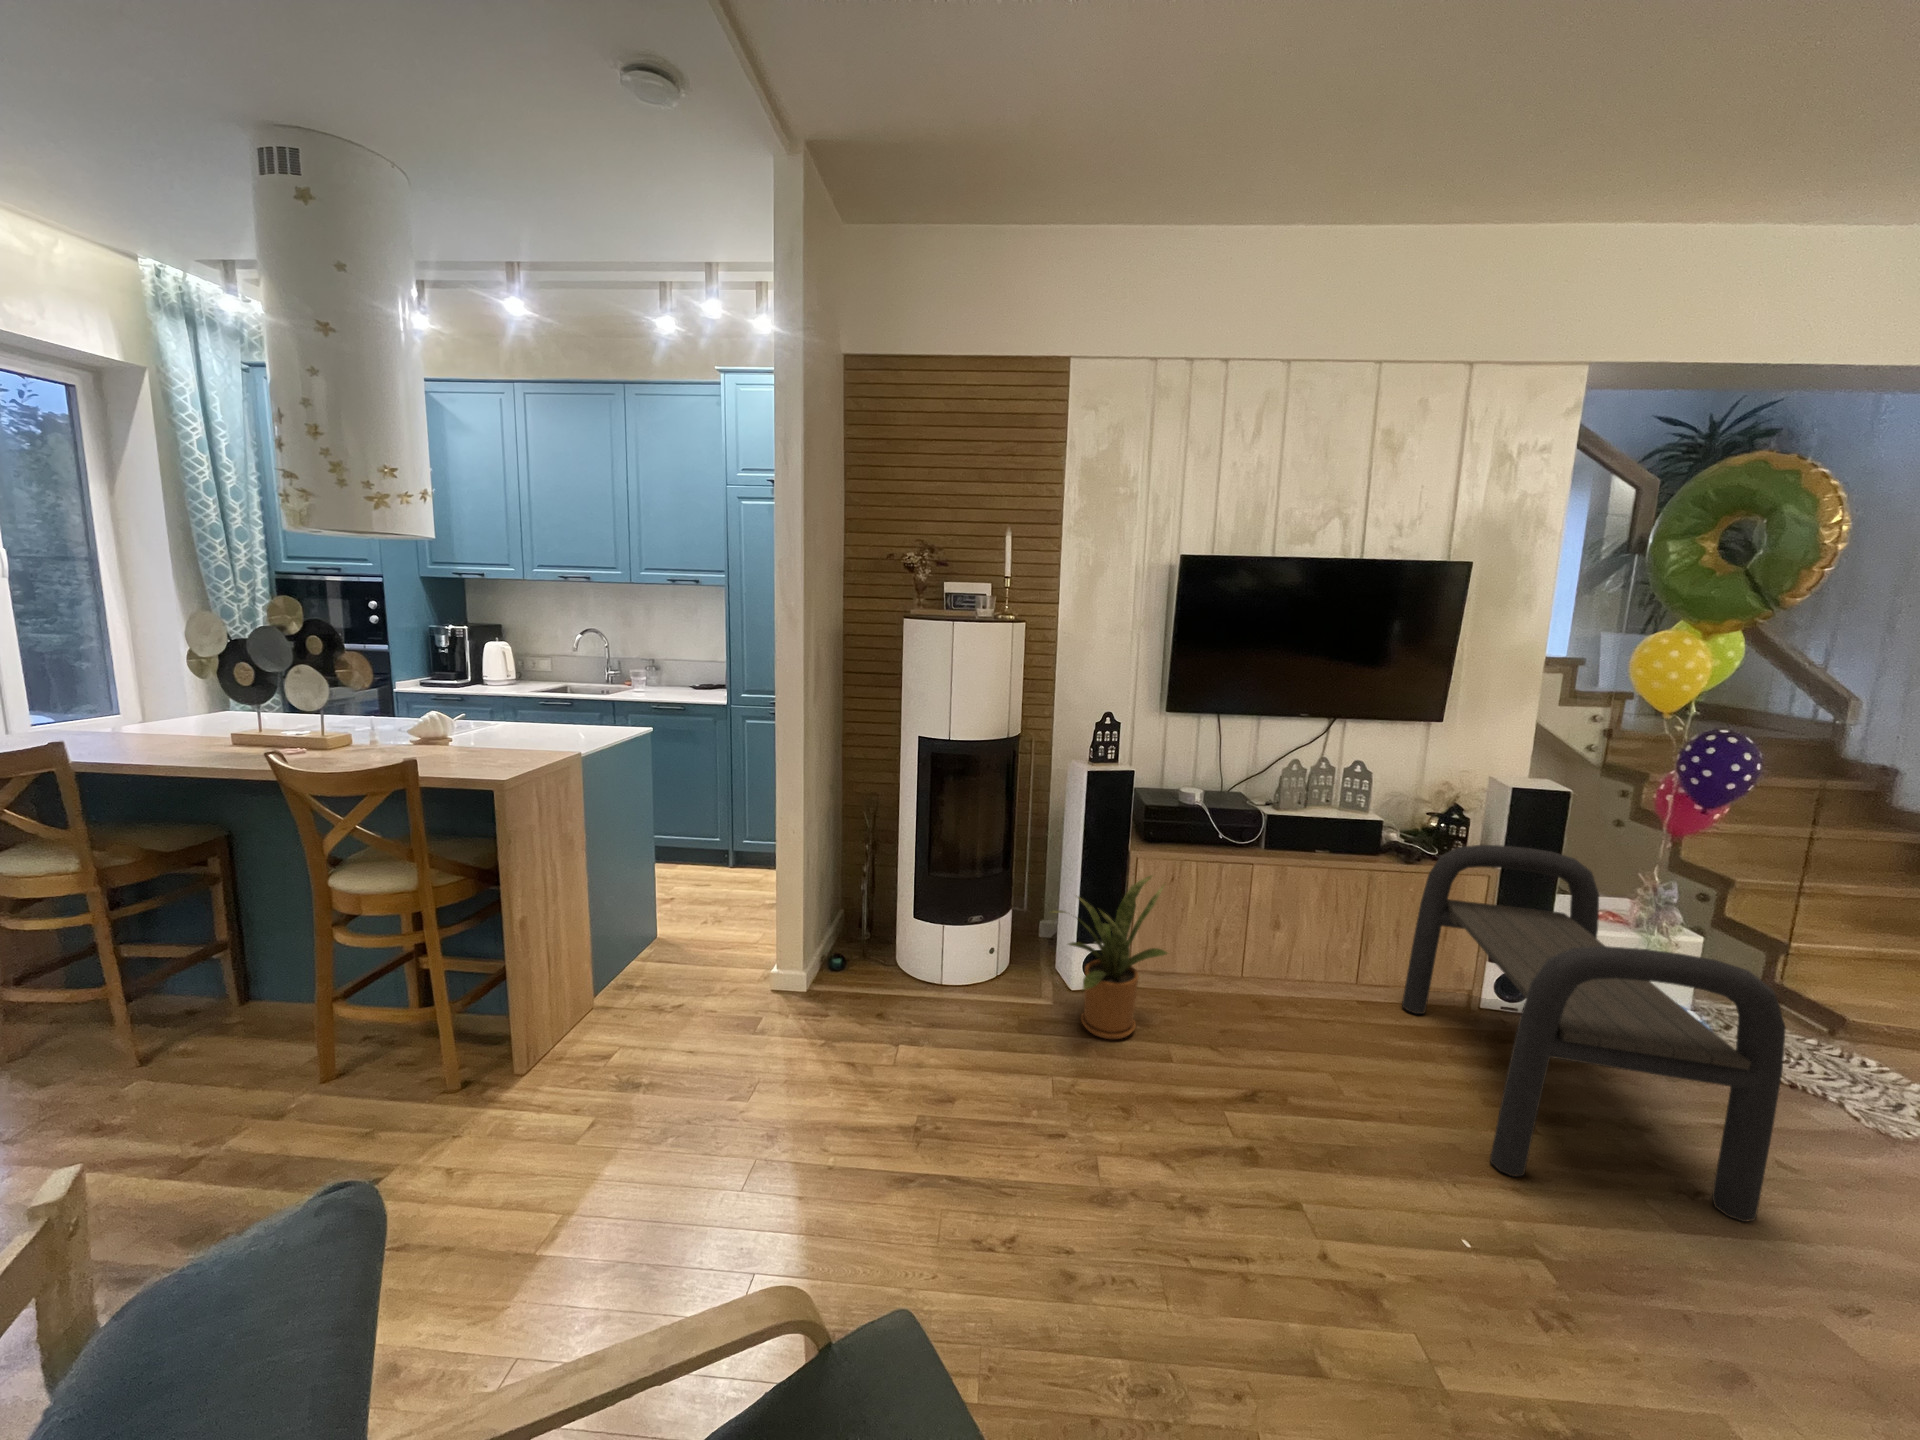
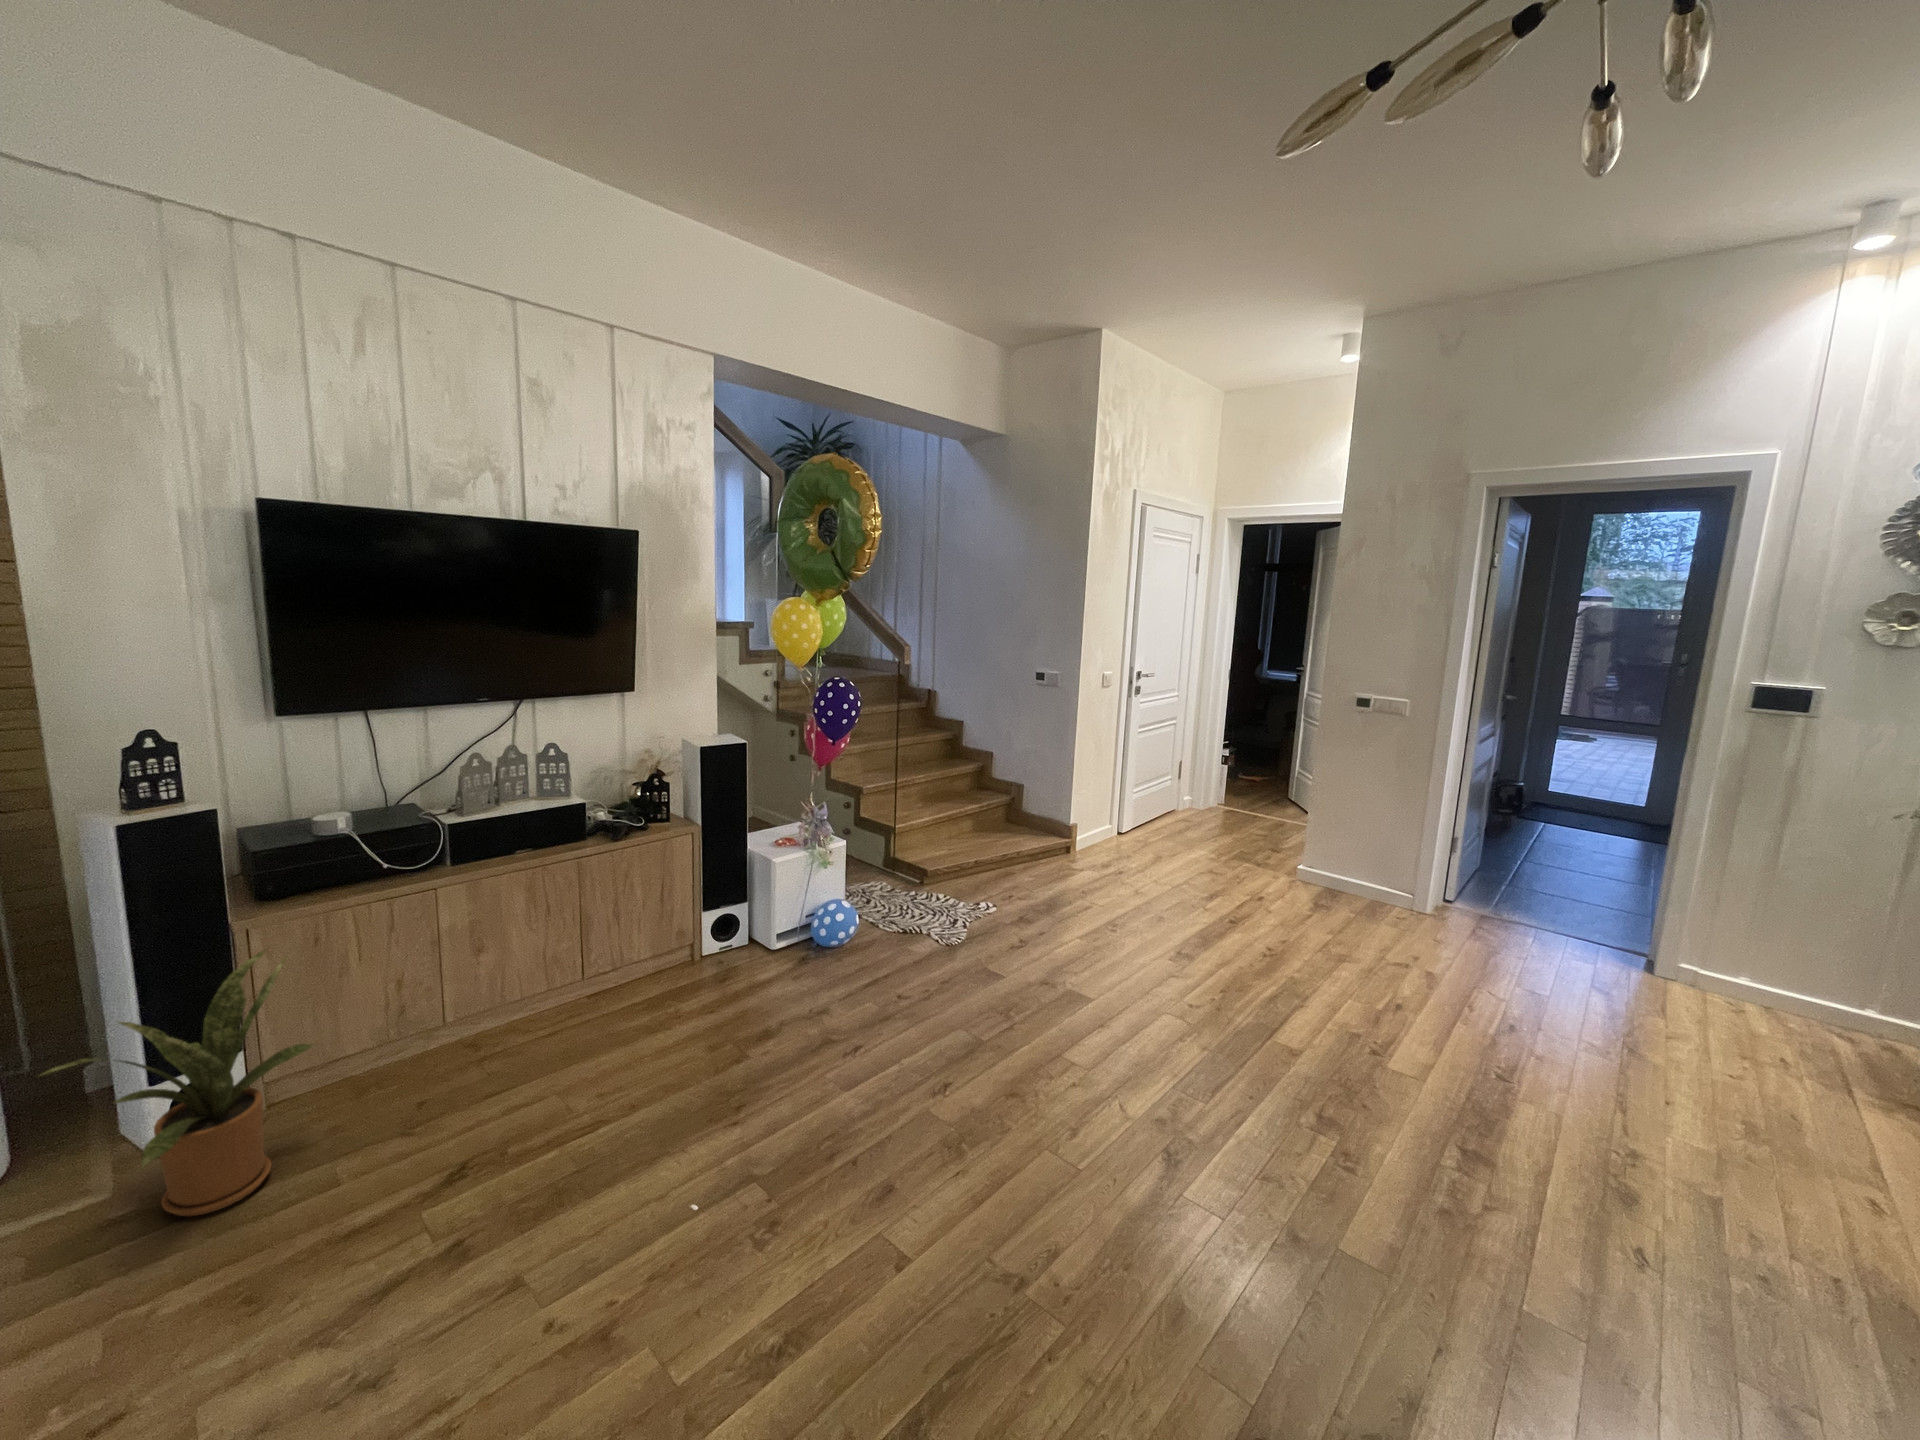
bench: present [1402,845,1786,1222] -> none [630,799,889,1115]

